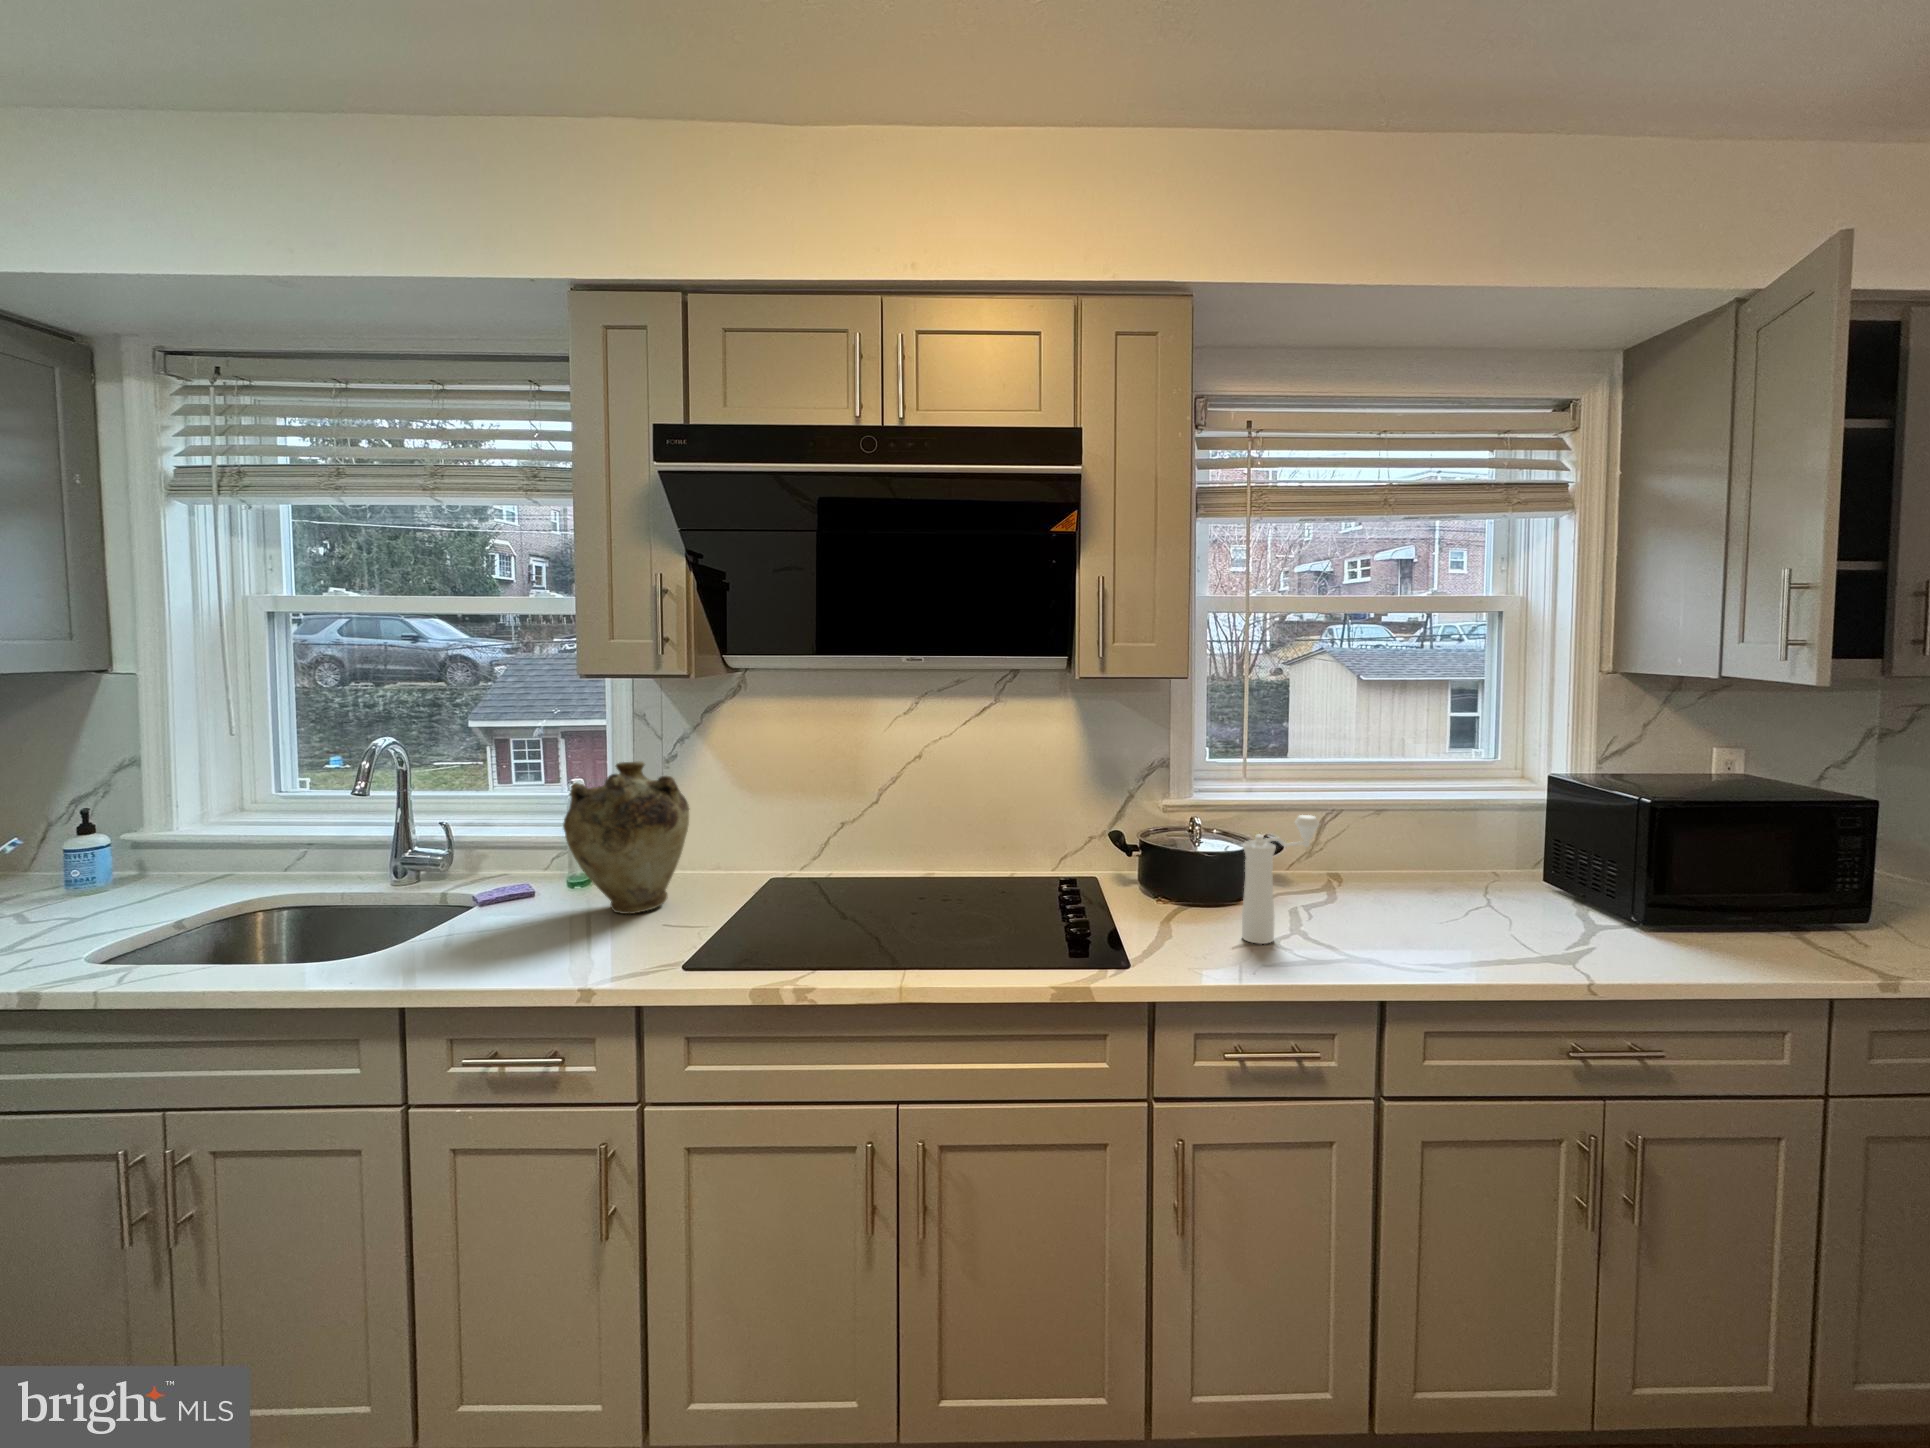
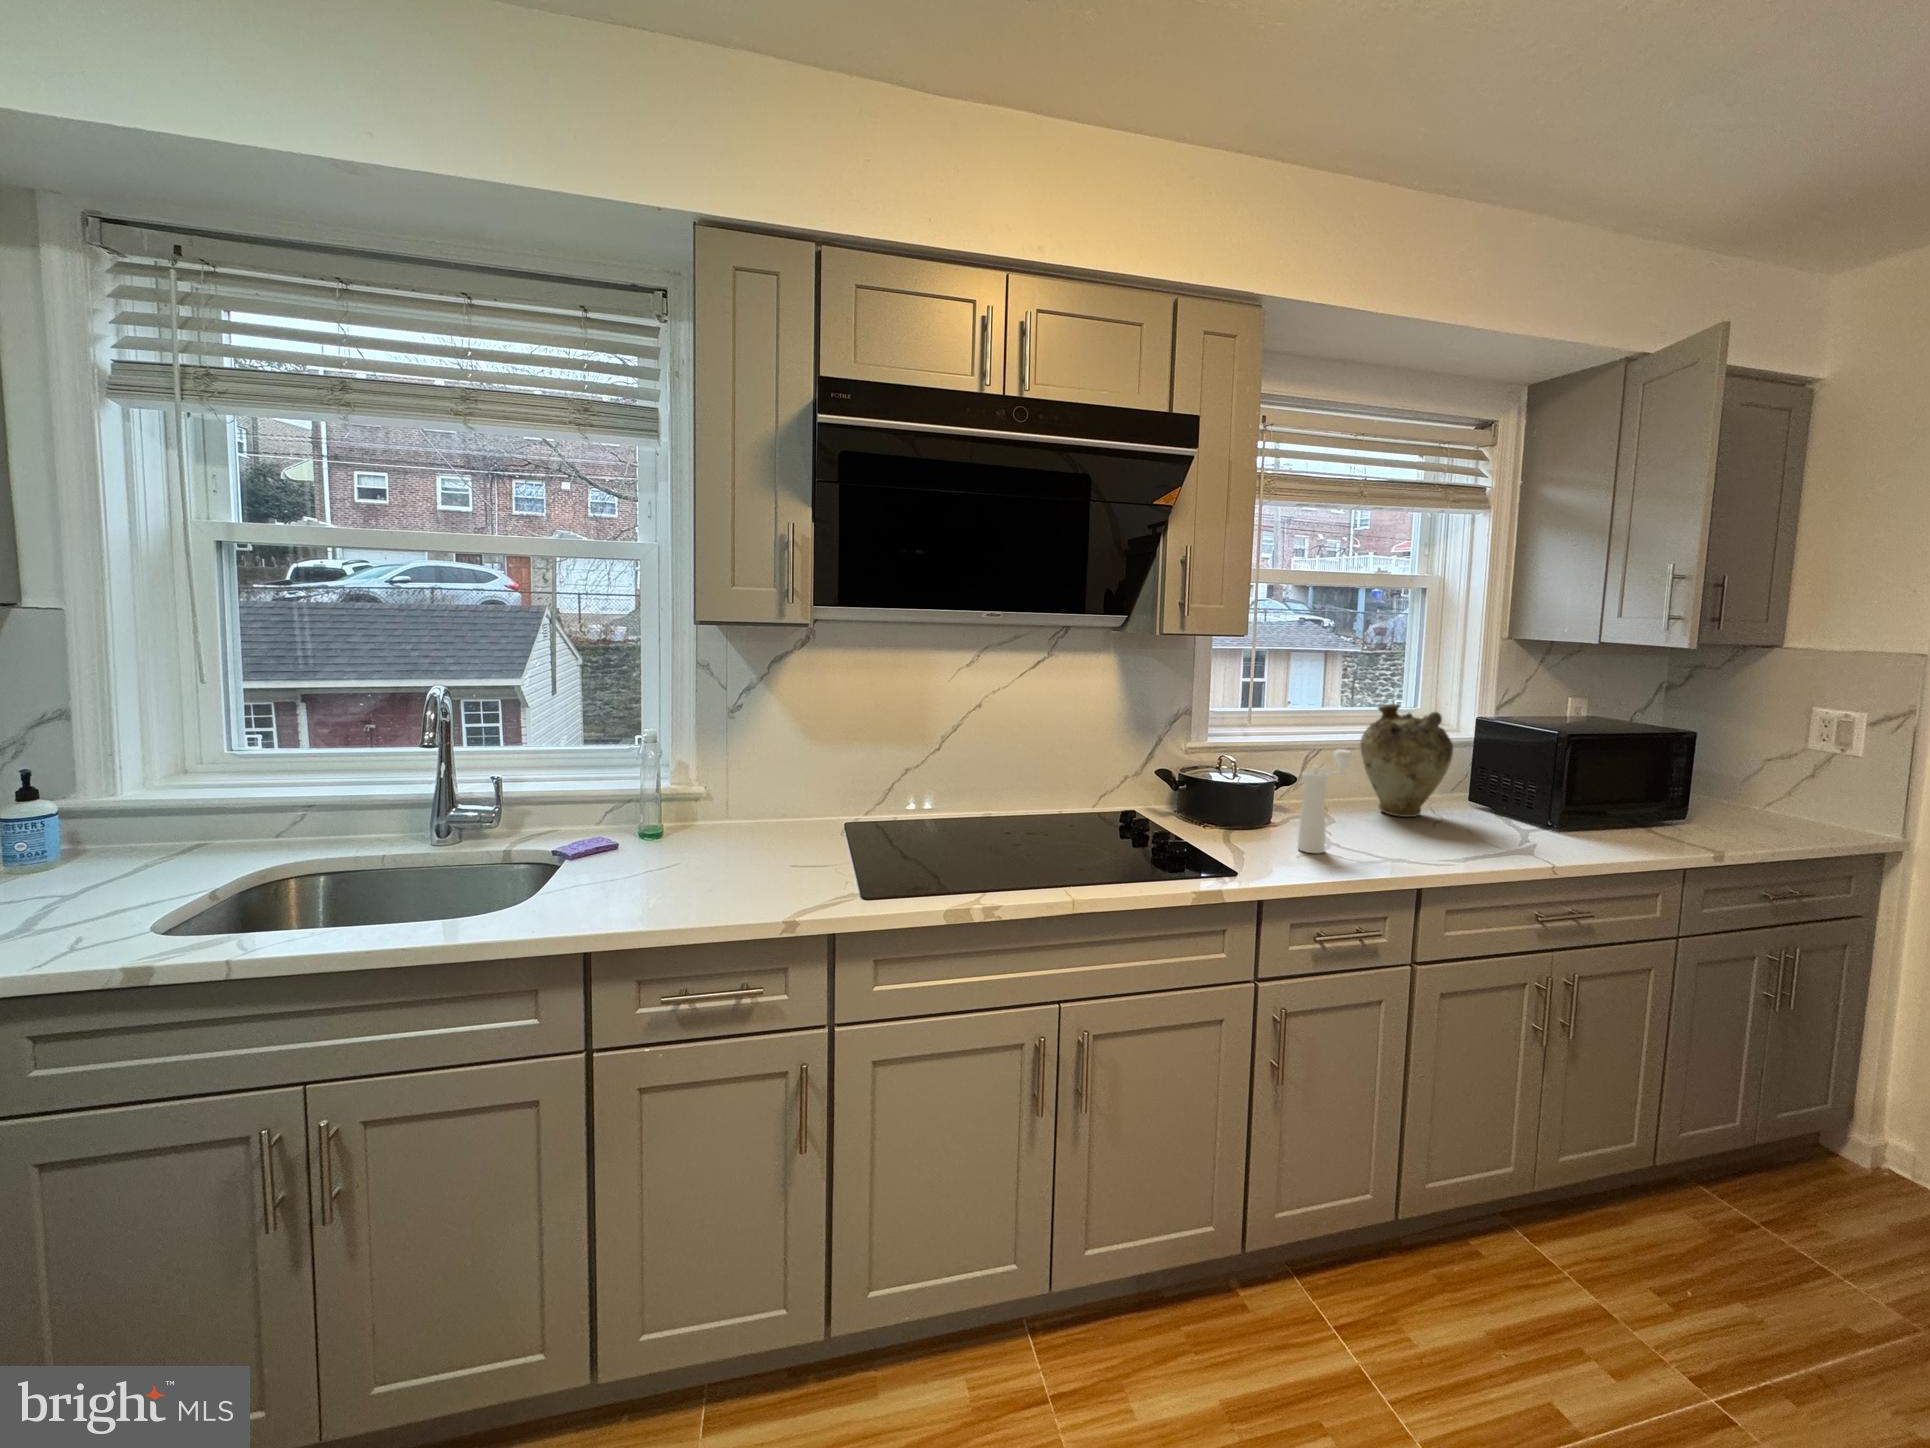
vase: present [563,761,689,914] -> present [1360,704,1453,817]

